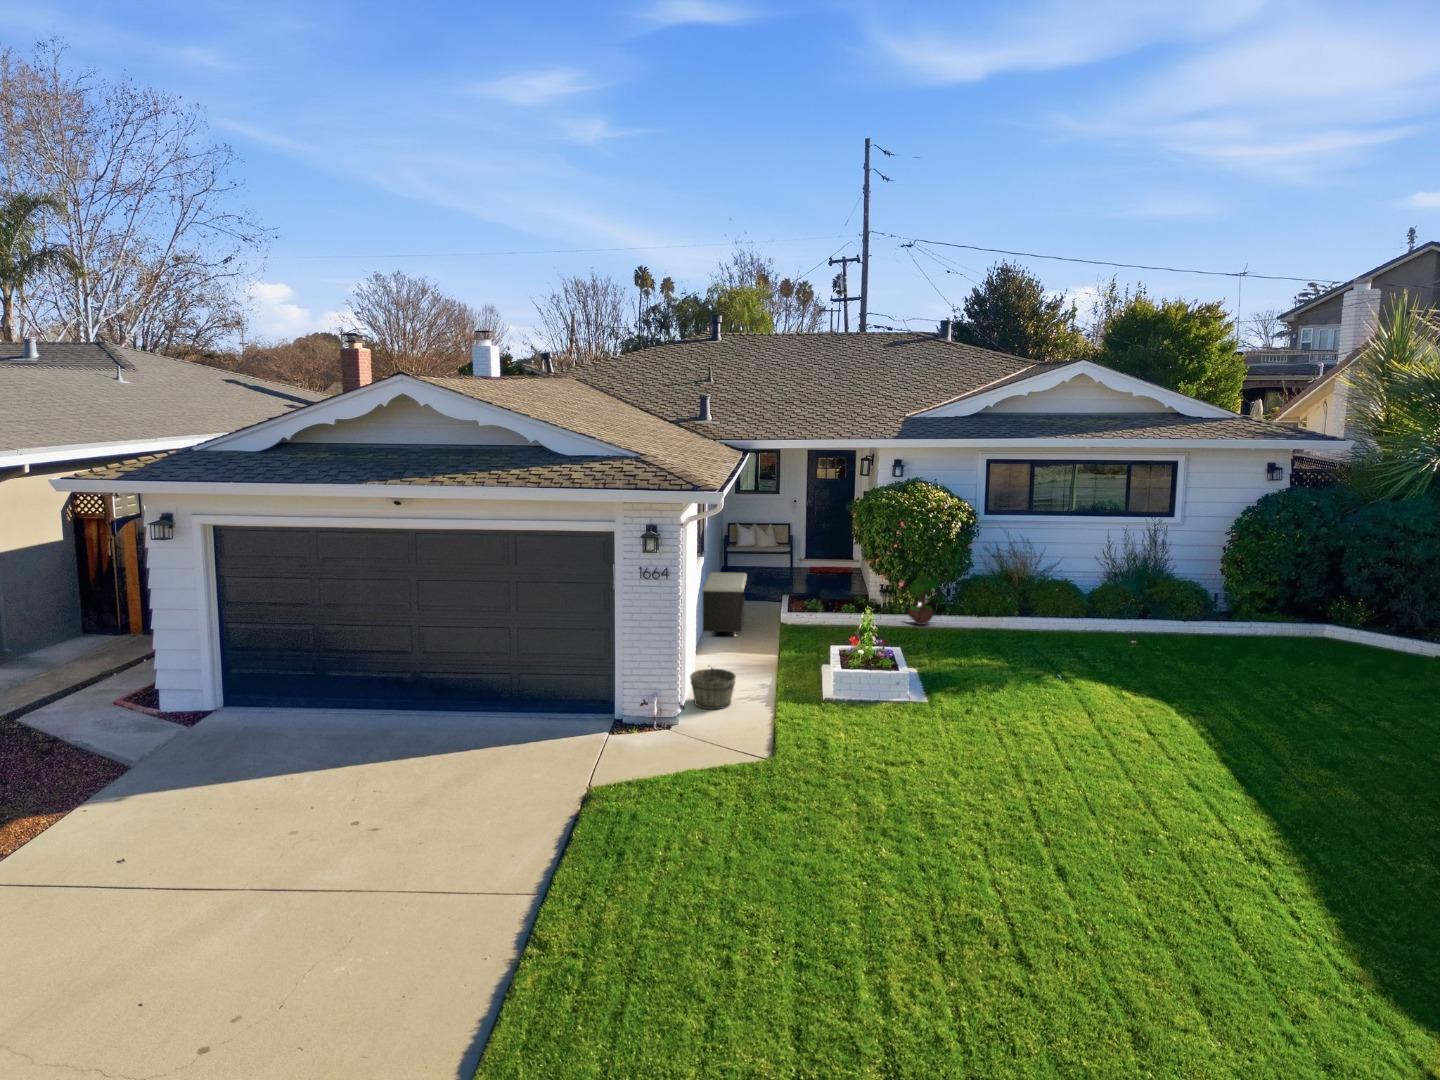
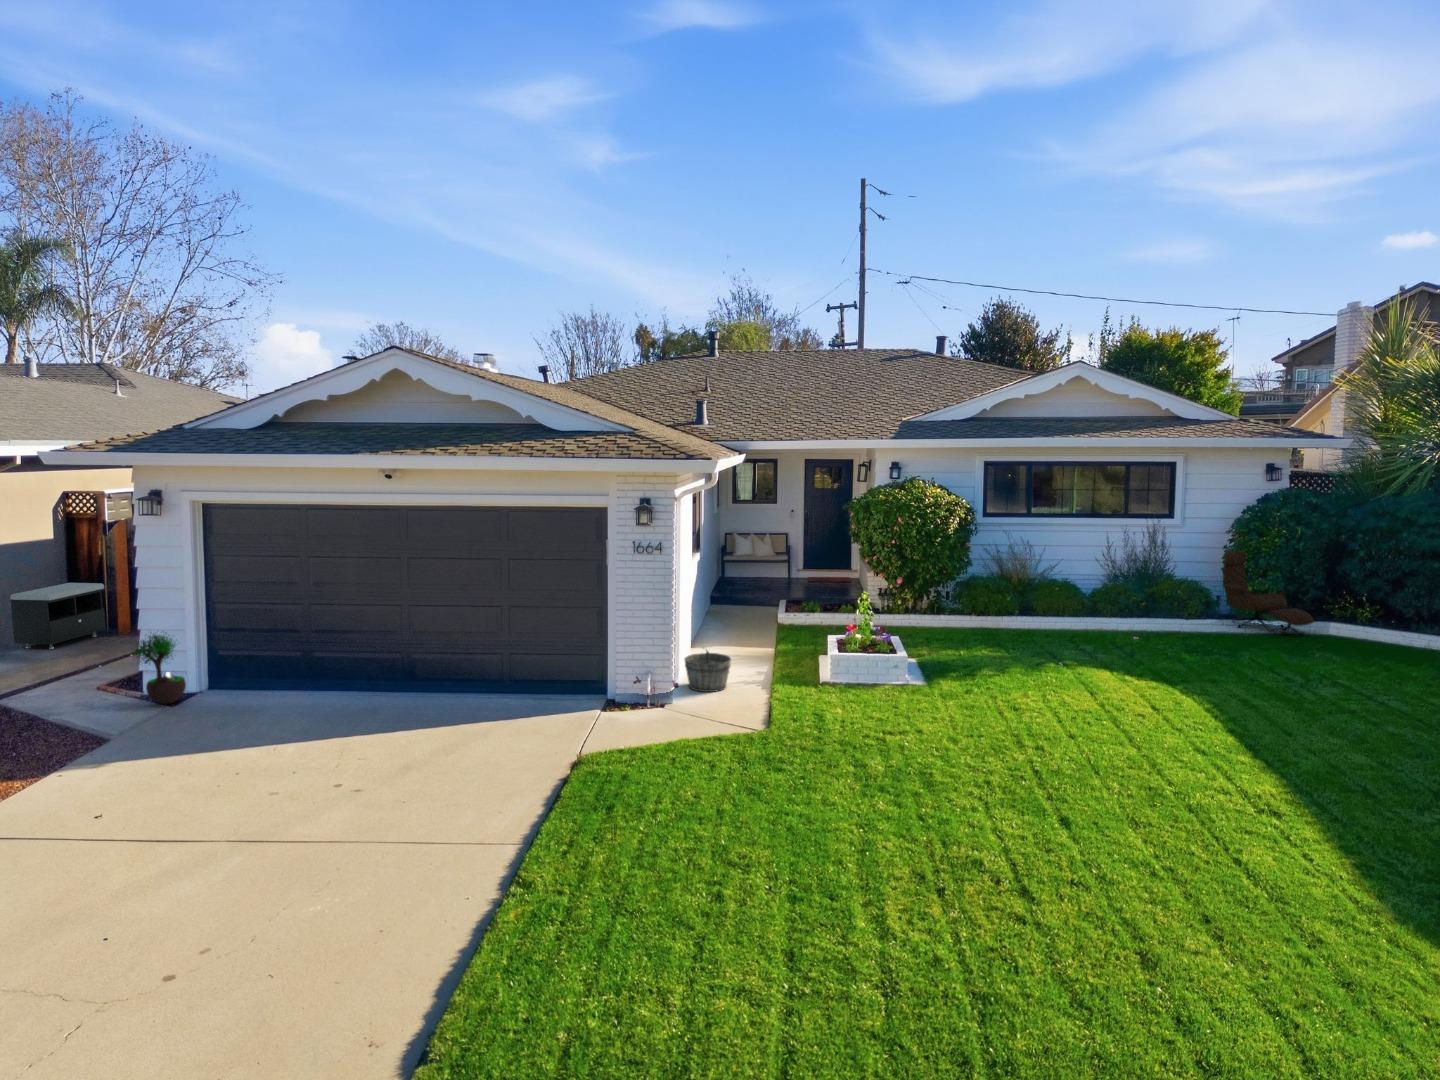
lounge chair: none [1216,555,1305,643] -> present [1222,550,1314,635]
storage bench: present [703,572,747,636] -> present [11,583,106,649]
potted tree: present [908,575,937,625] -> present [130,634,186,704]

